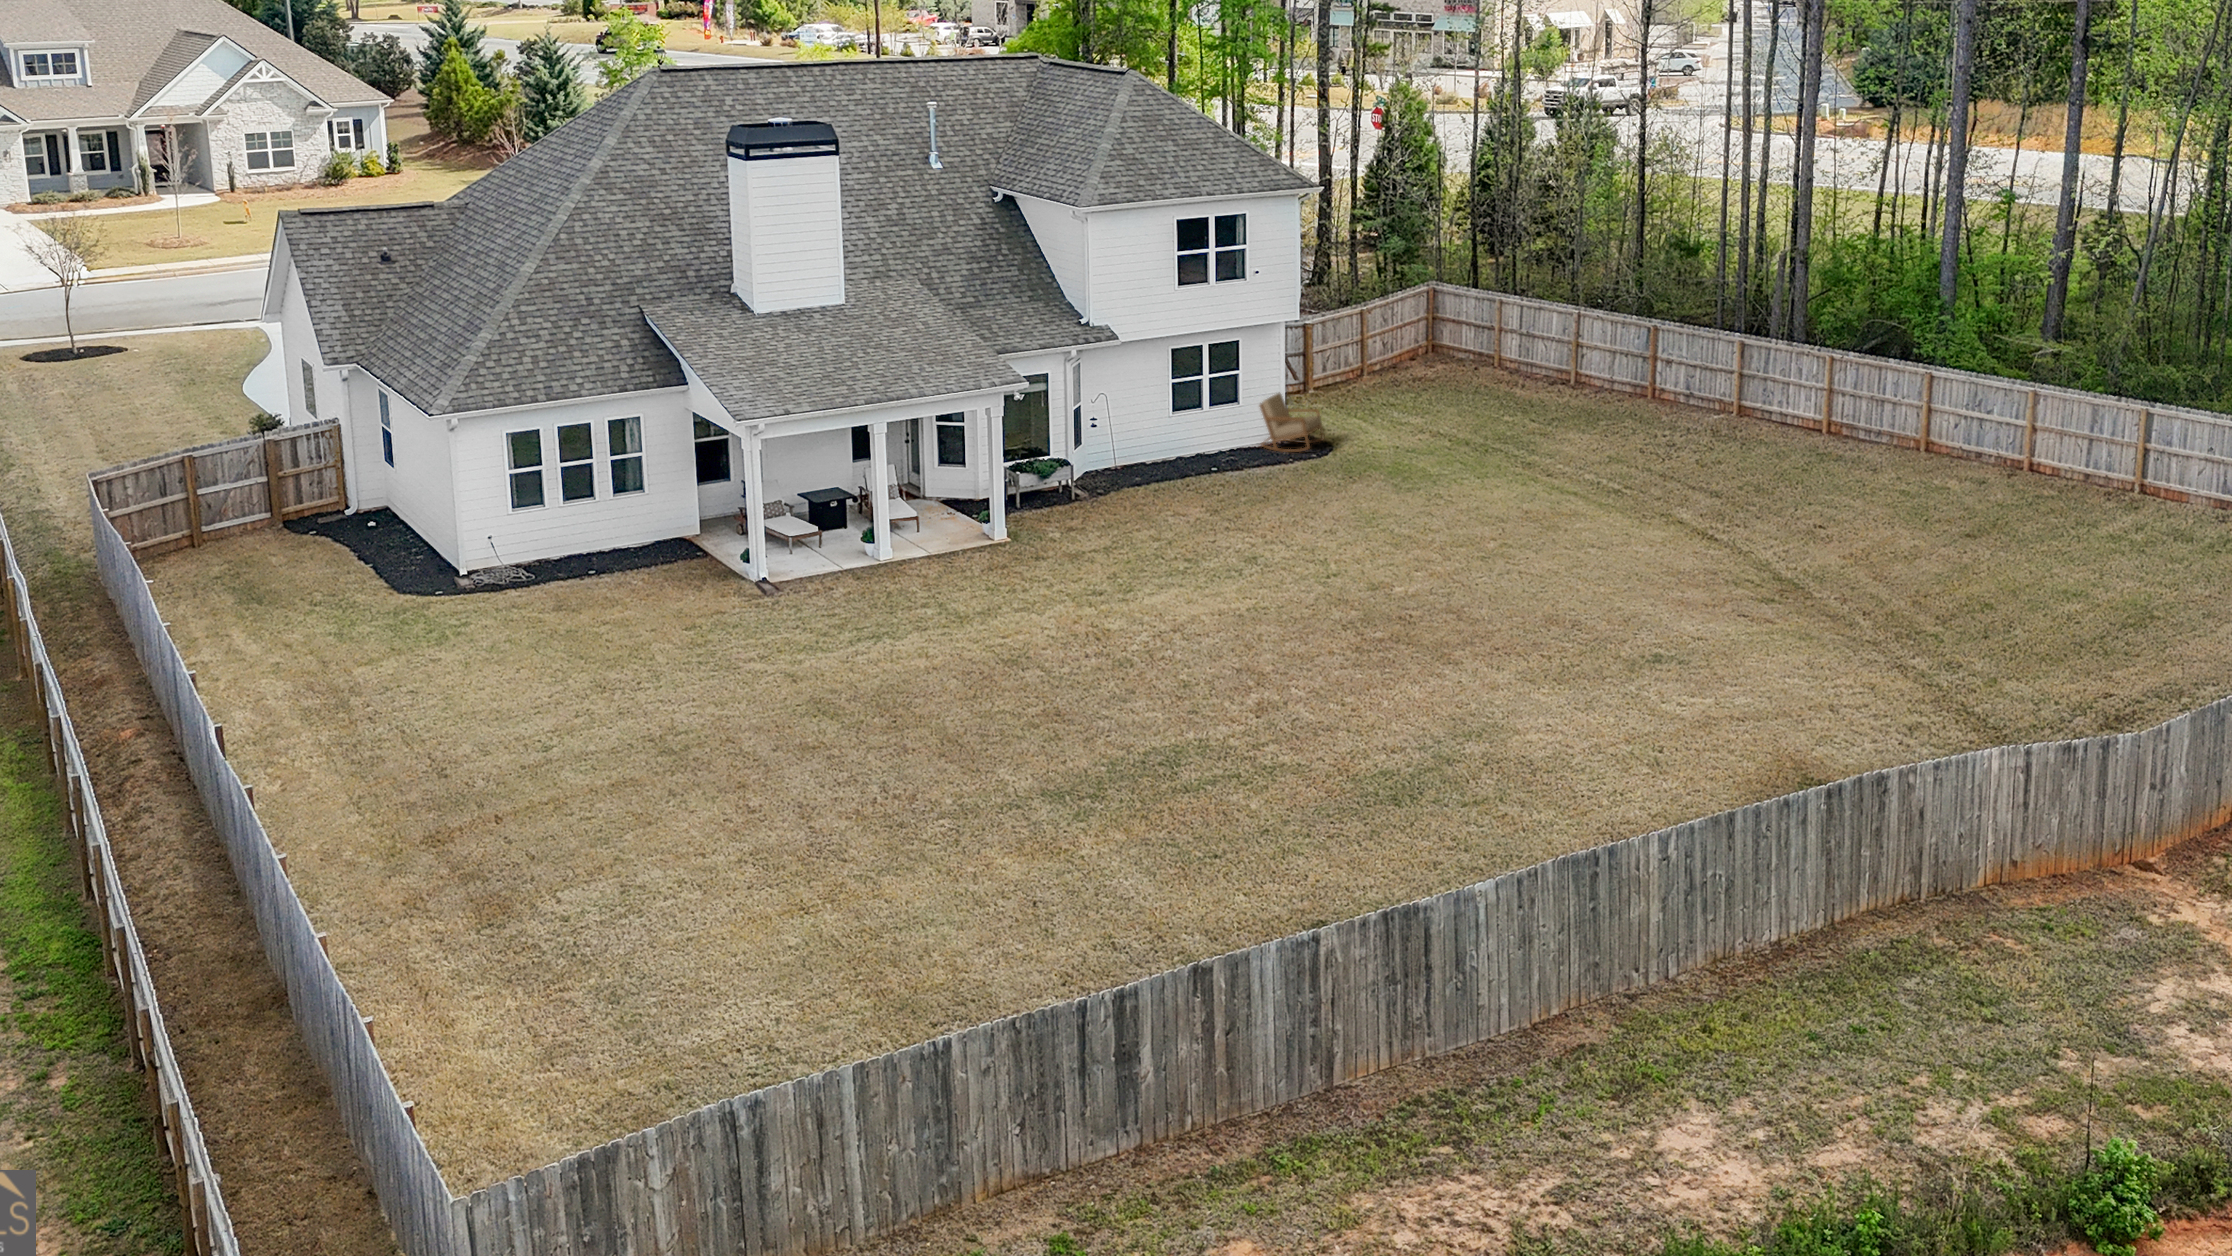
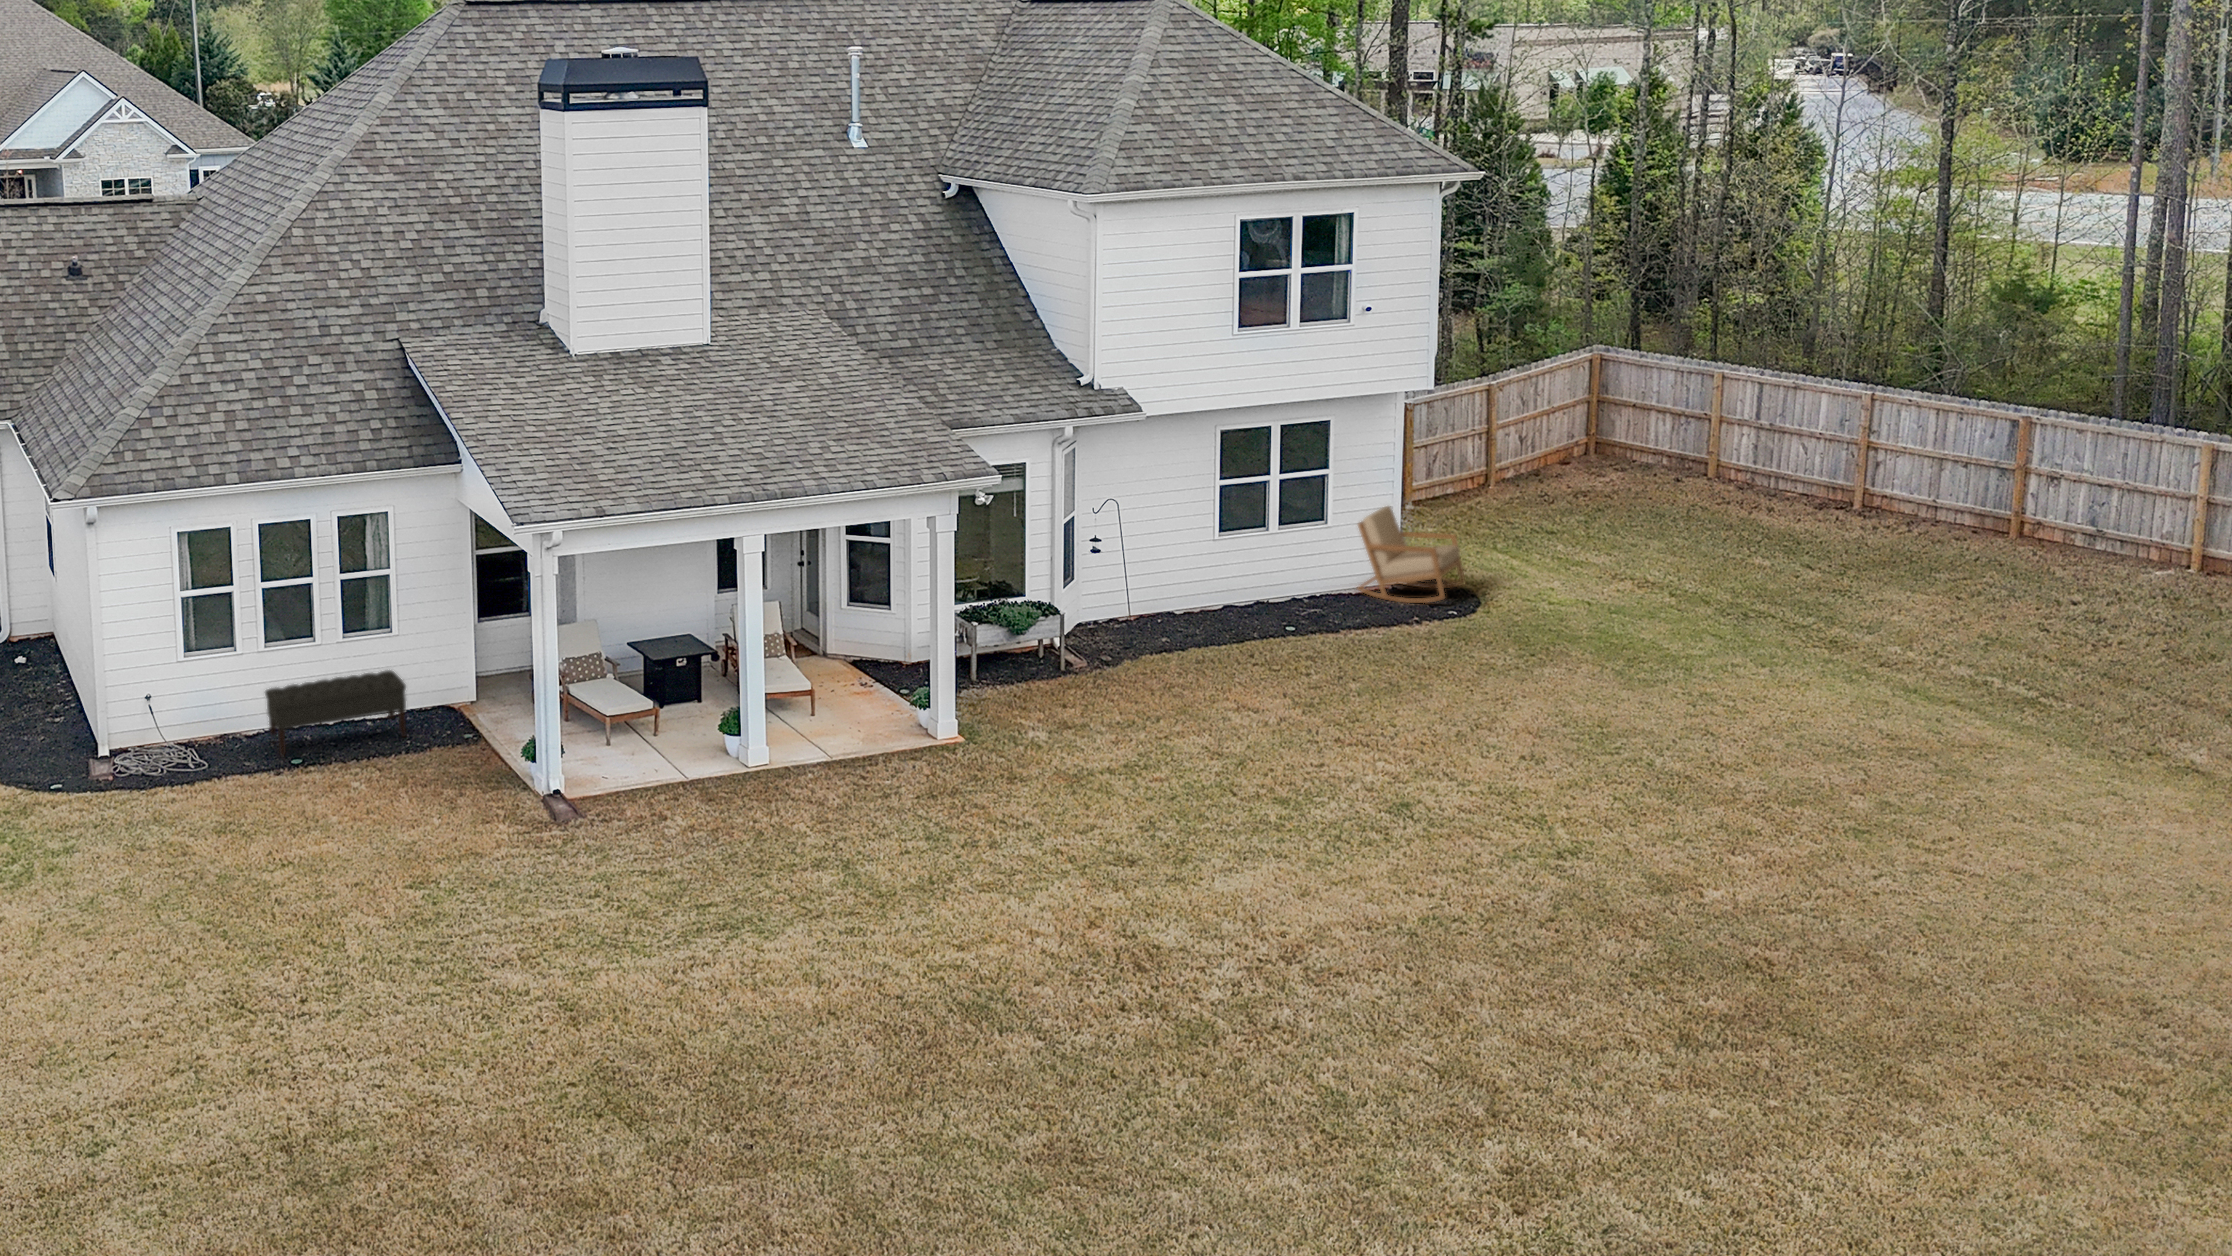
bench: none [564,516,658,572] -> present [265,670,406,757]

